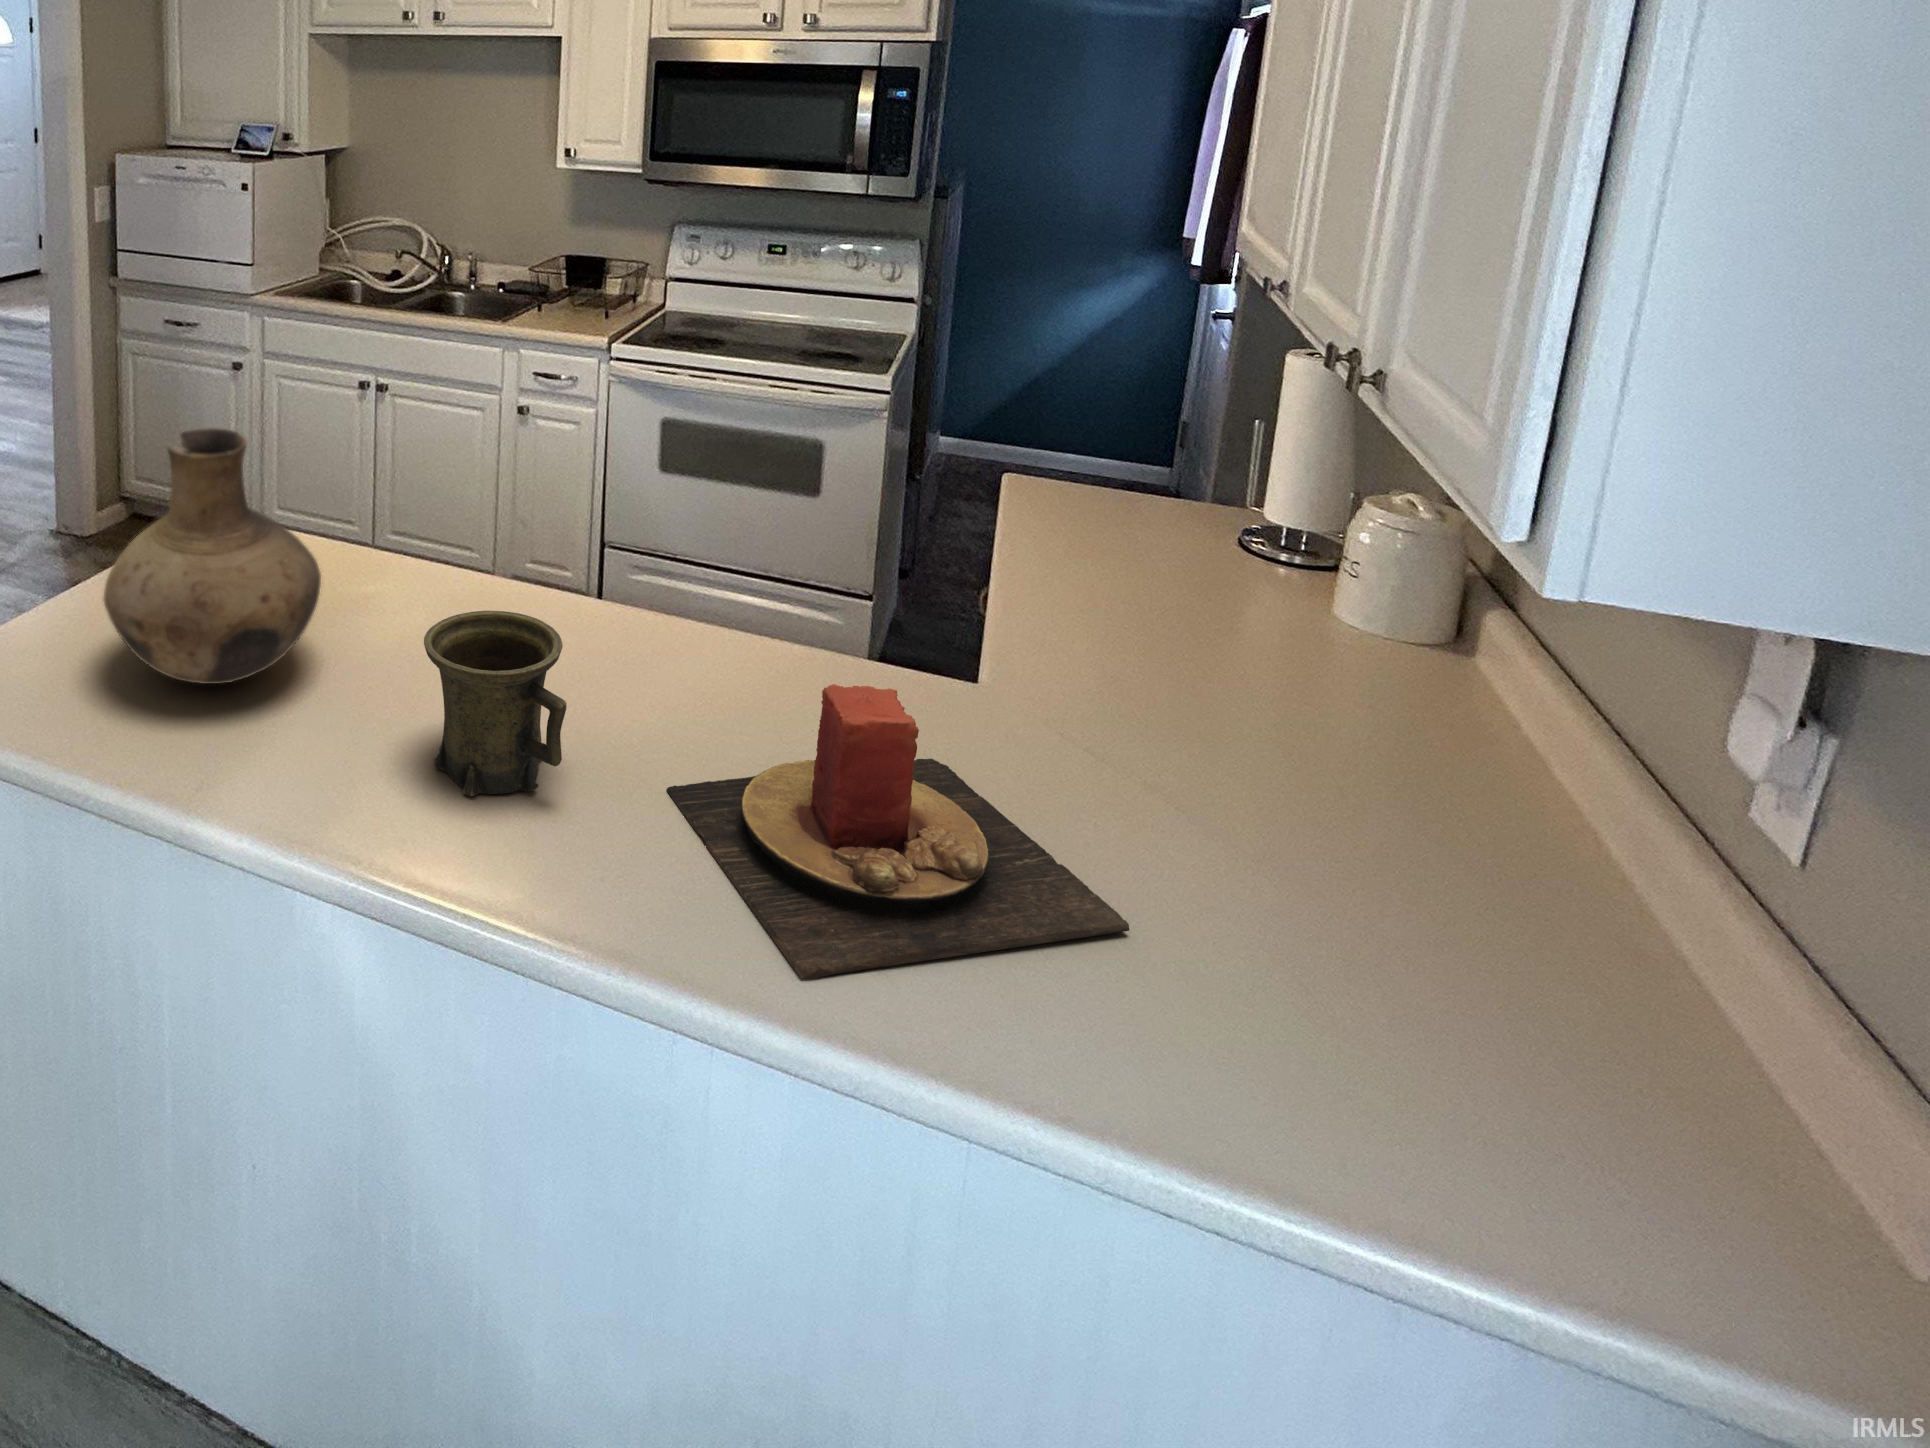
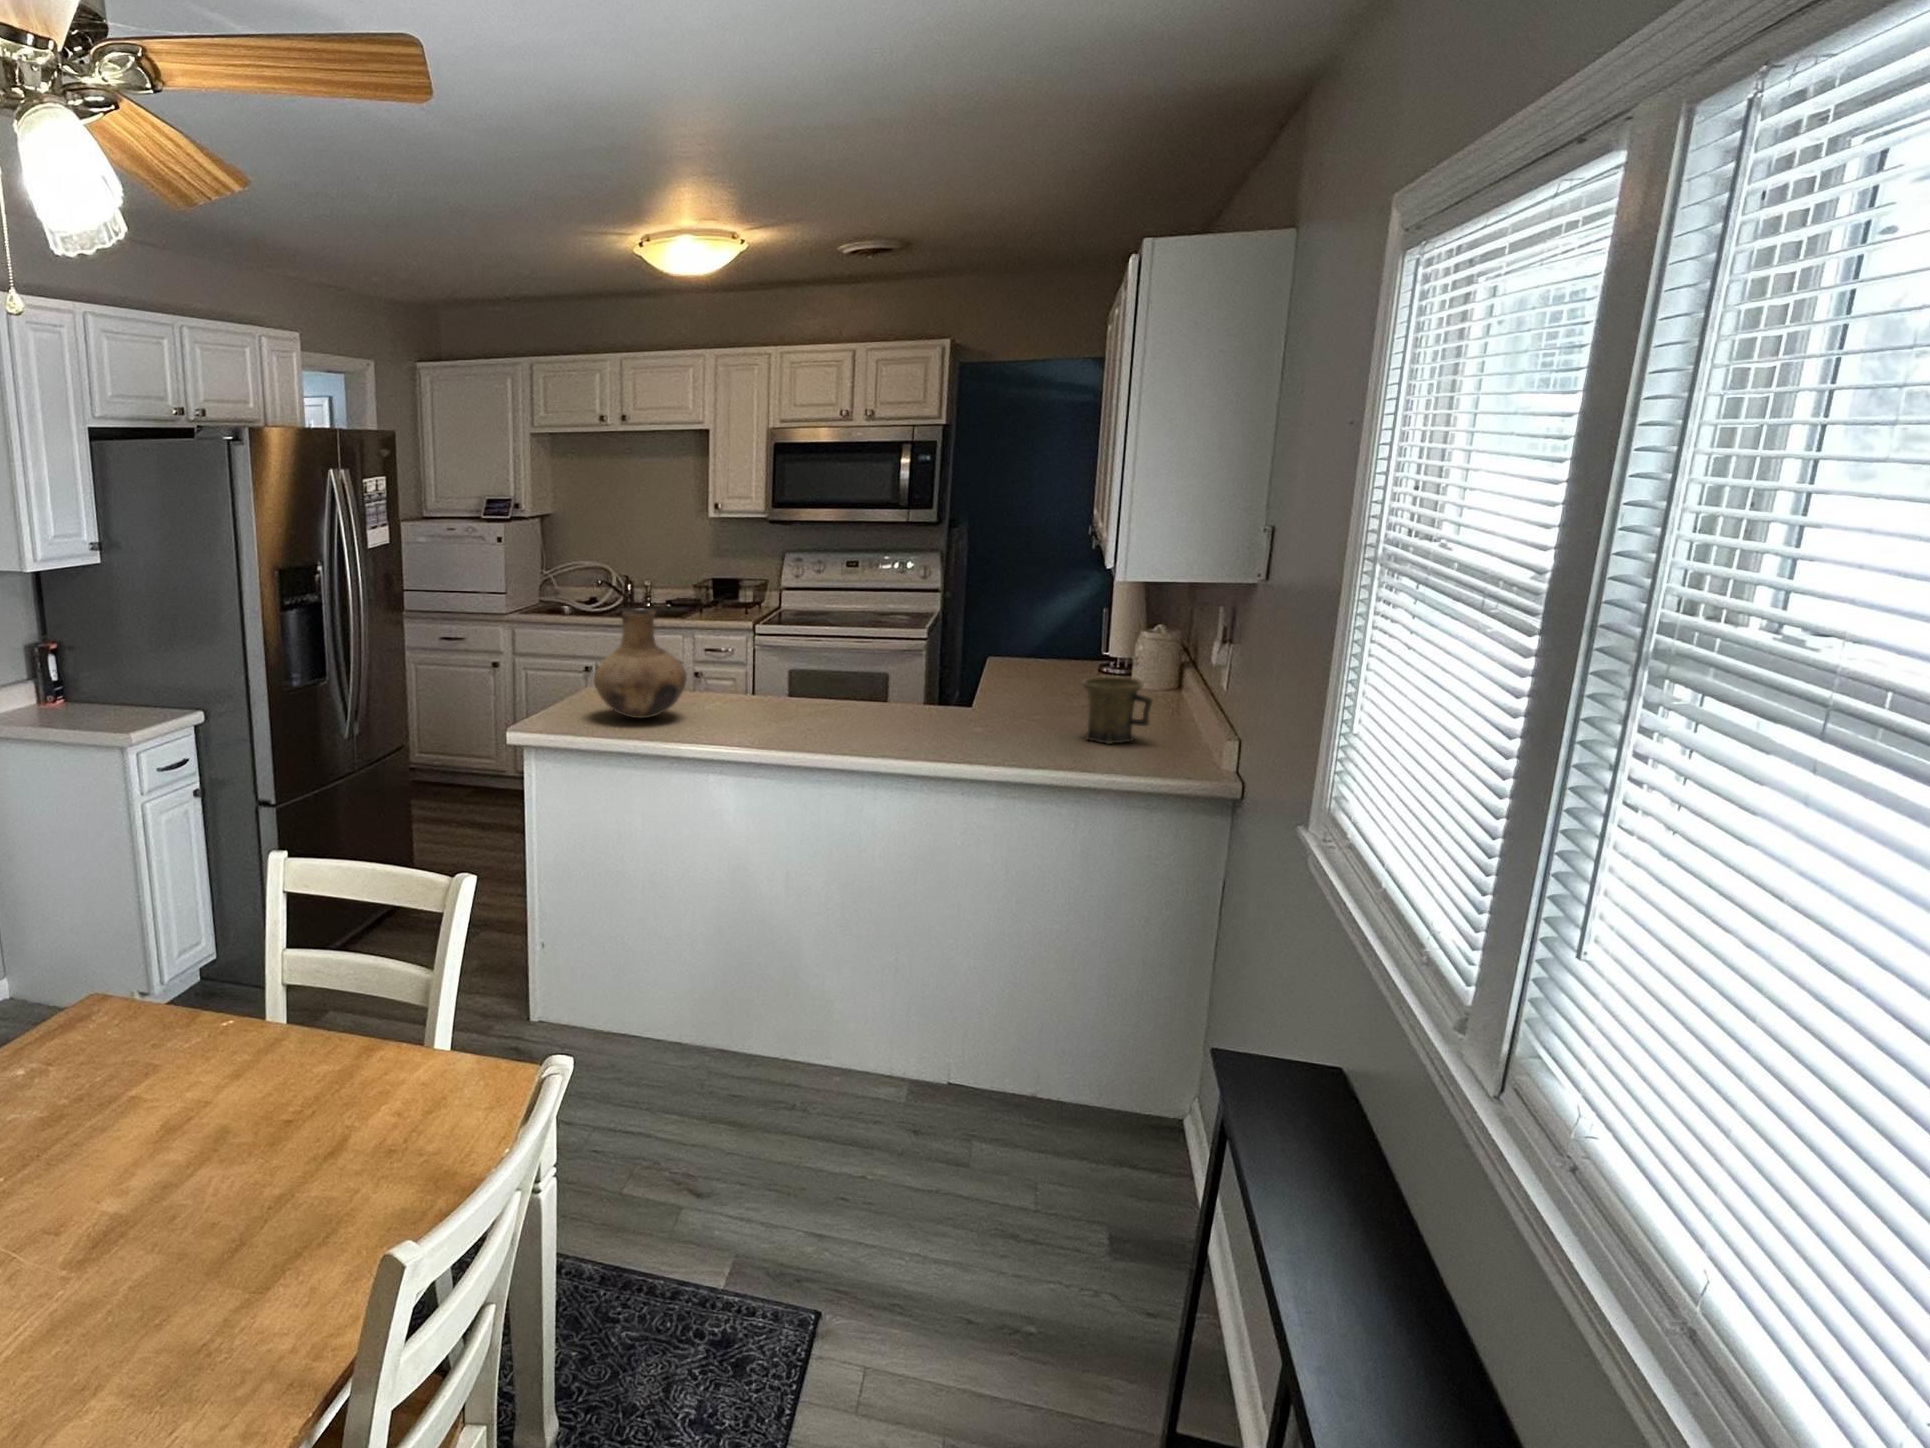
mug: present [424,611,567,796] -> present [1082,676,1153,744]
candle: present [666,684,1129,979] -> none [843,673,1010,752]

